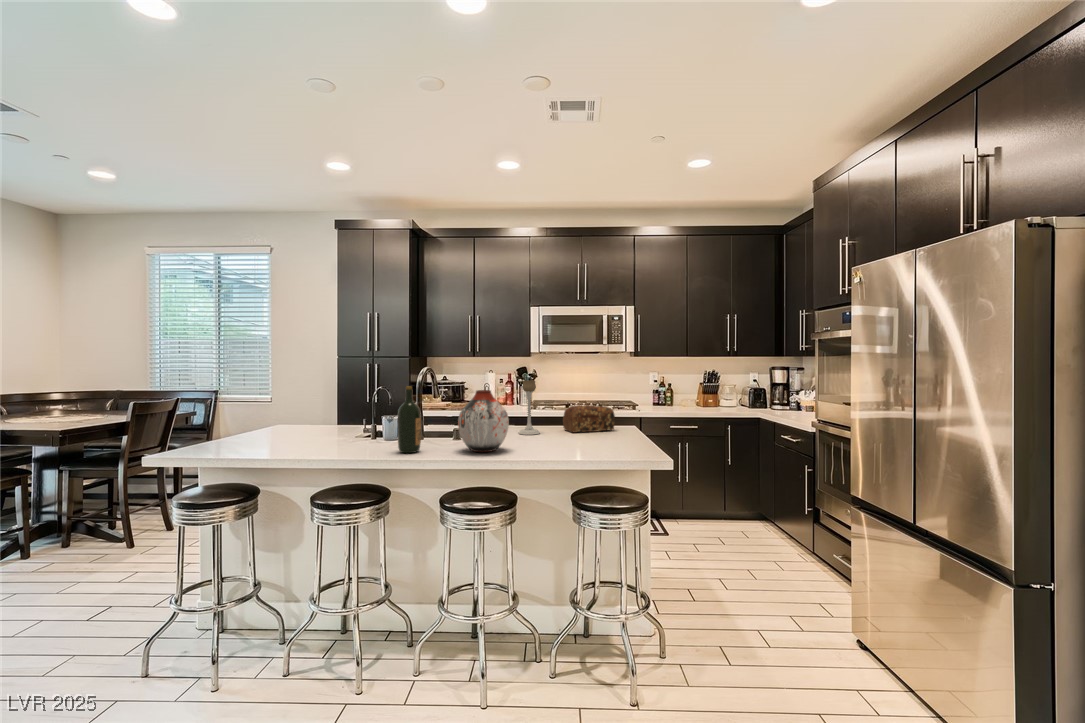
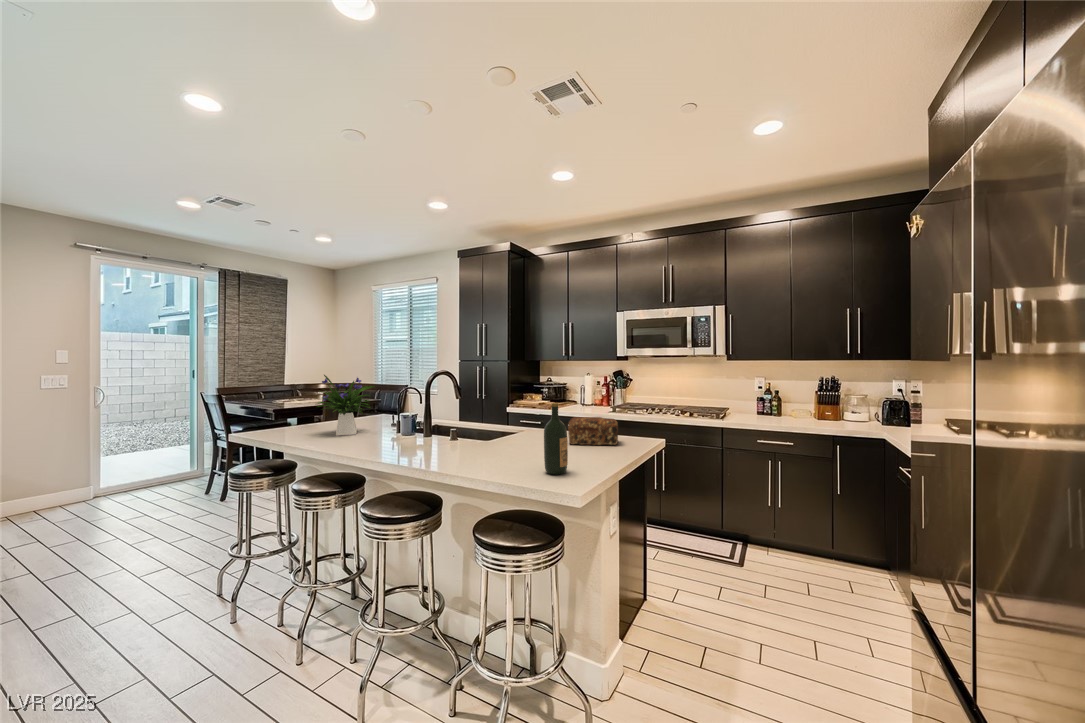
flower arrangement: none [239,364,321,445] -> present [317,375,375,436]
candle holder: present [519,380,540,435] -> none [520,390,541,443]
wine bottle: present [398,386,421,453] -> present [544,403,568,475]
vase: present [458,390,509,452] -> none [417,401,465,460]

